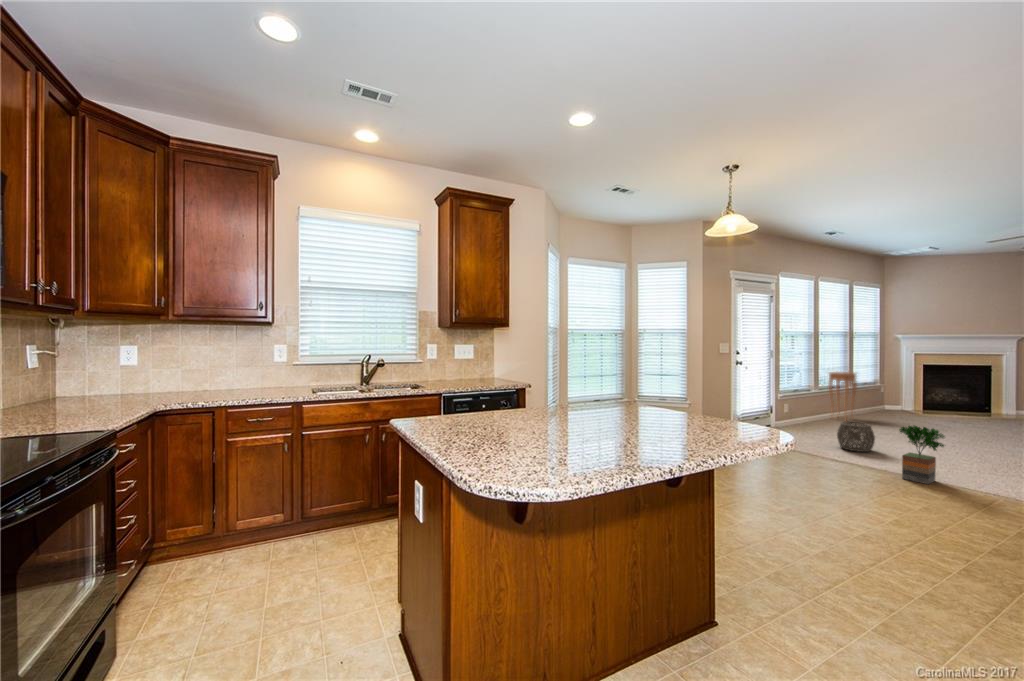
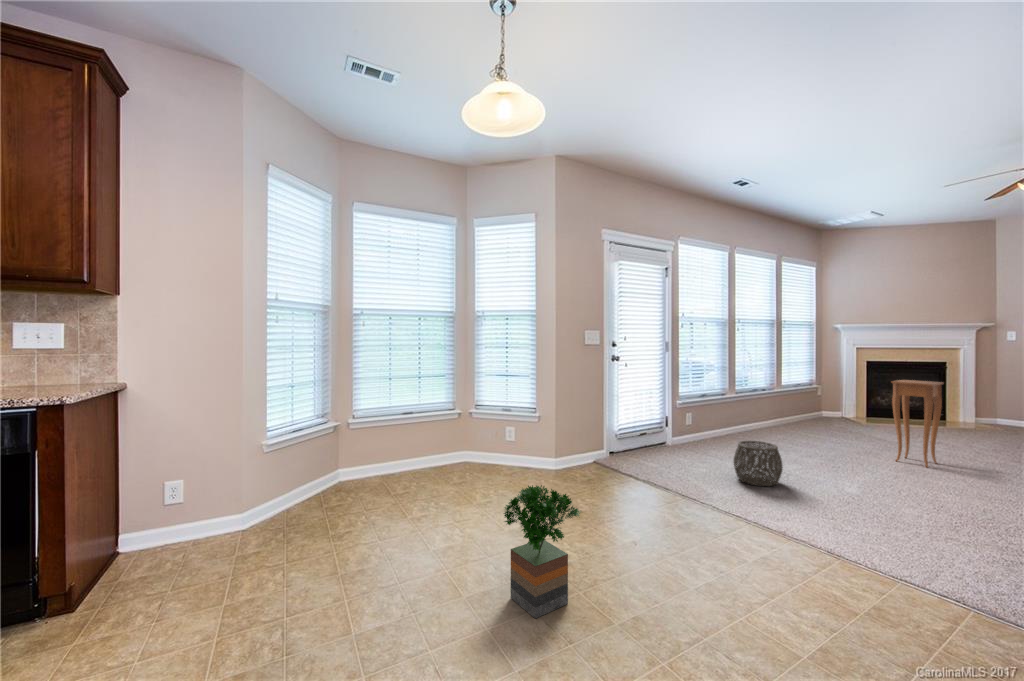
side table: present [828,372,857,412] -> present [891,380,943,467]
potted tree: present [899,426,944,484] -> present [504,485,580,618]

